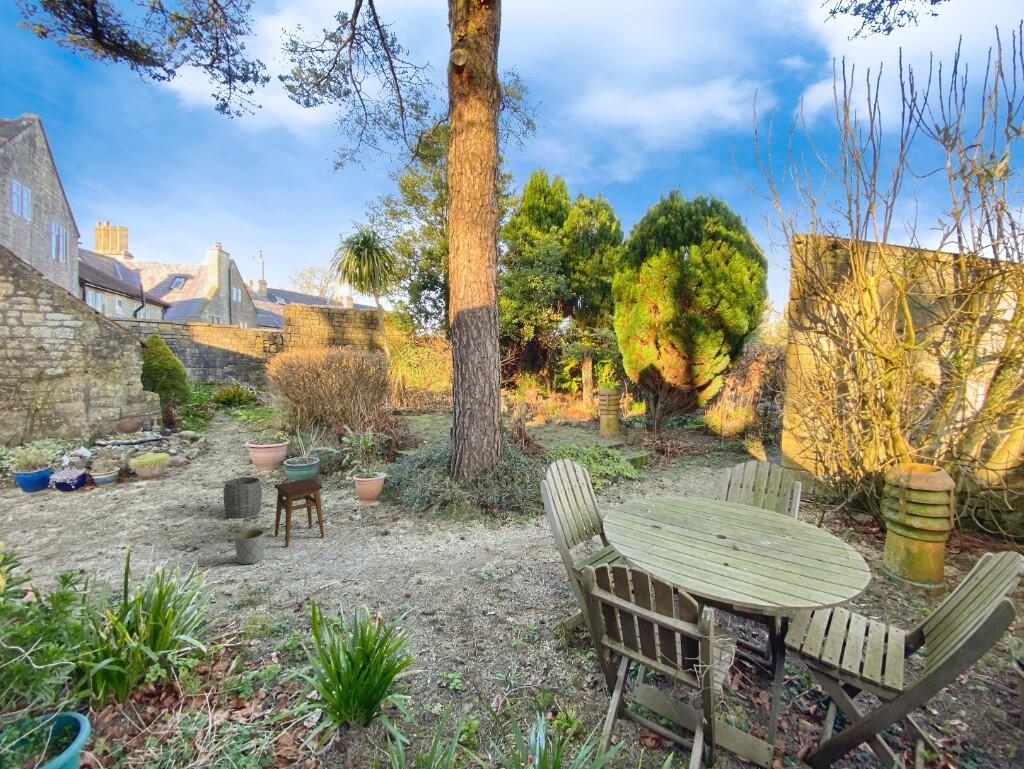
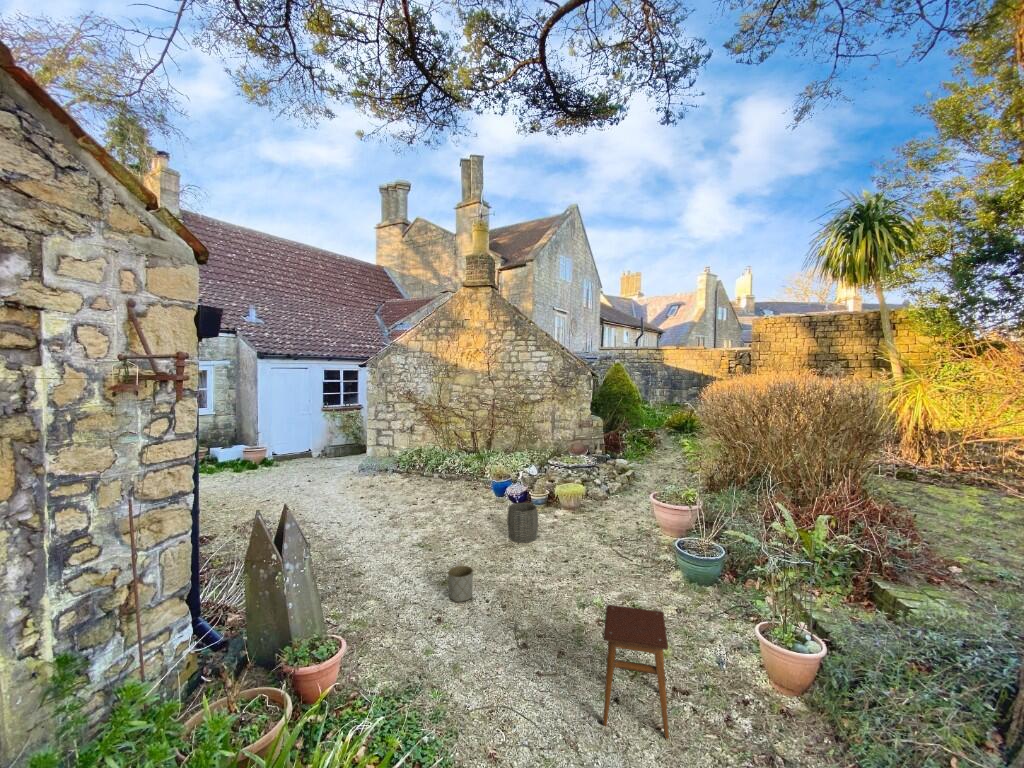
woven basket: present [224,477,262,518] -> present [507,503,538,543]
planter: present [235,529,264,564] -> present [448,566,473,602]

